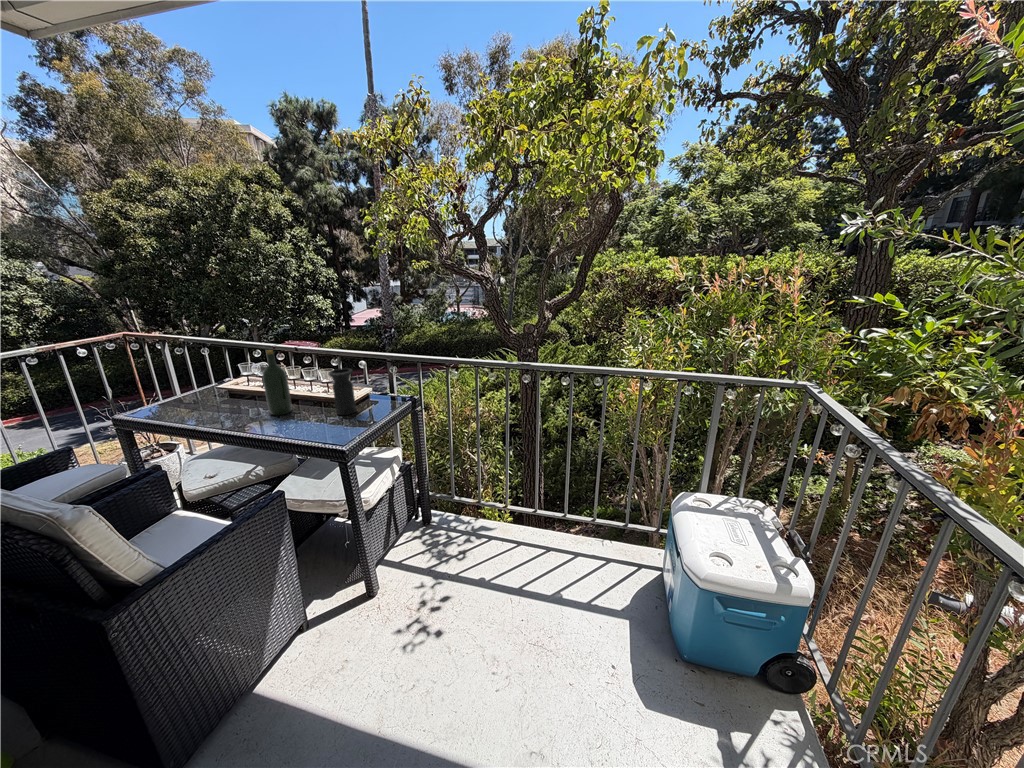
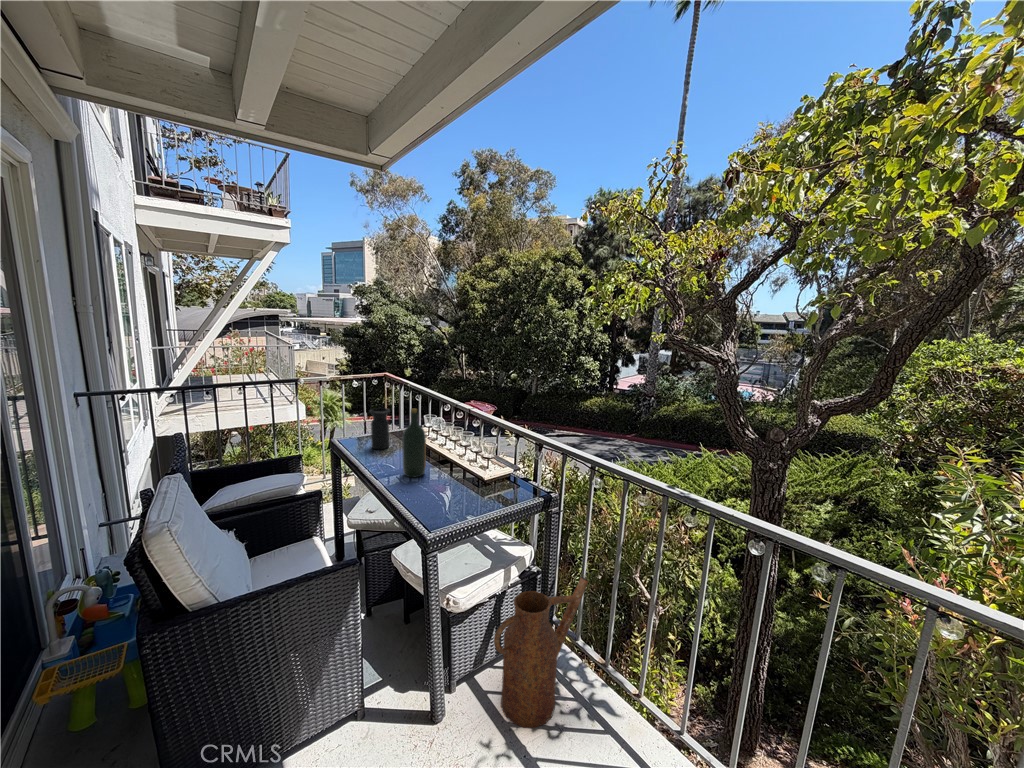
vase: present [329,368,356,415] -> present [369,408,390,449]
watering can: none [408,451,455,565] -> present [494,577,588,728]

